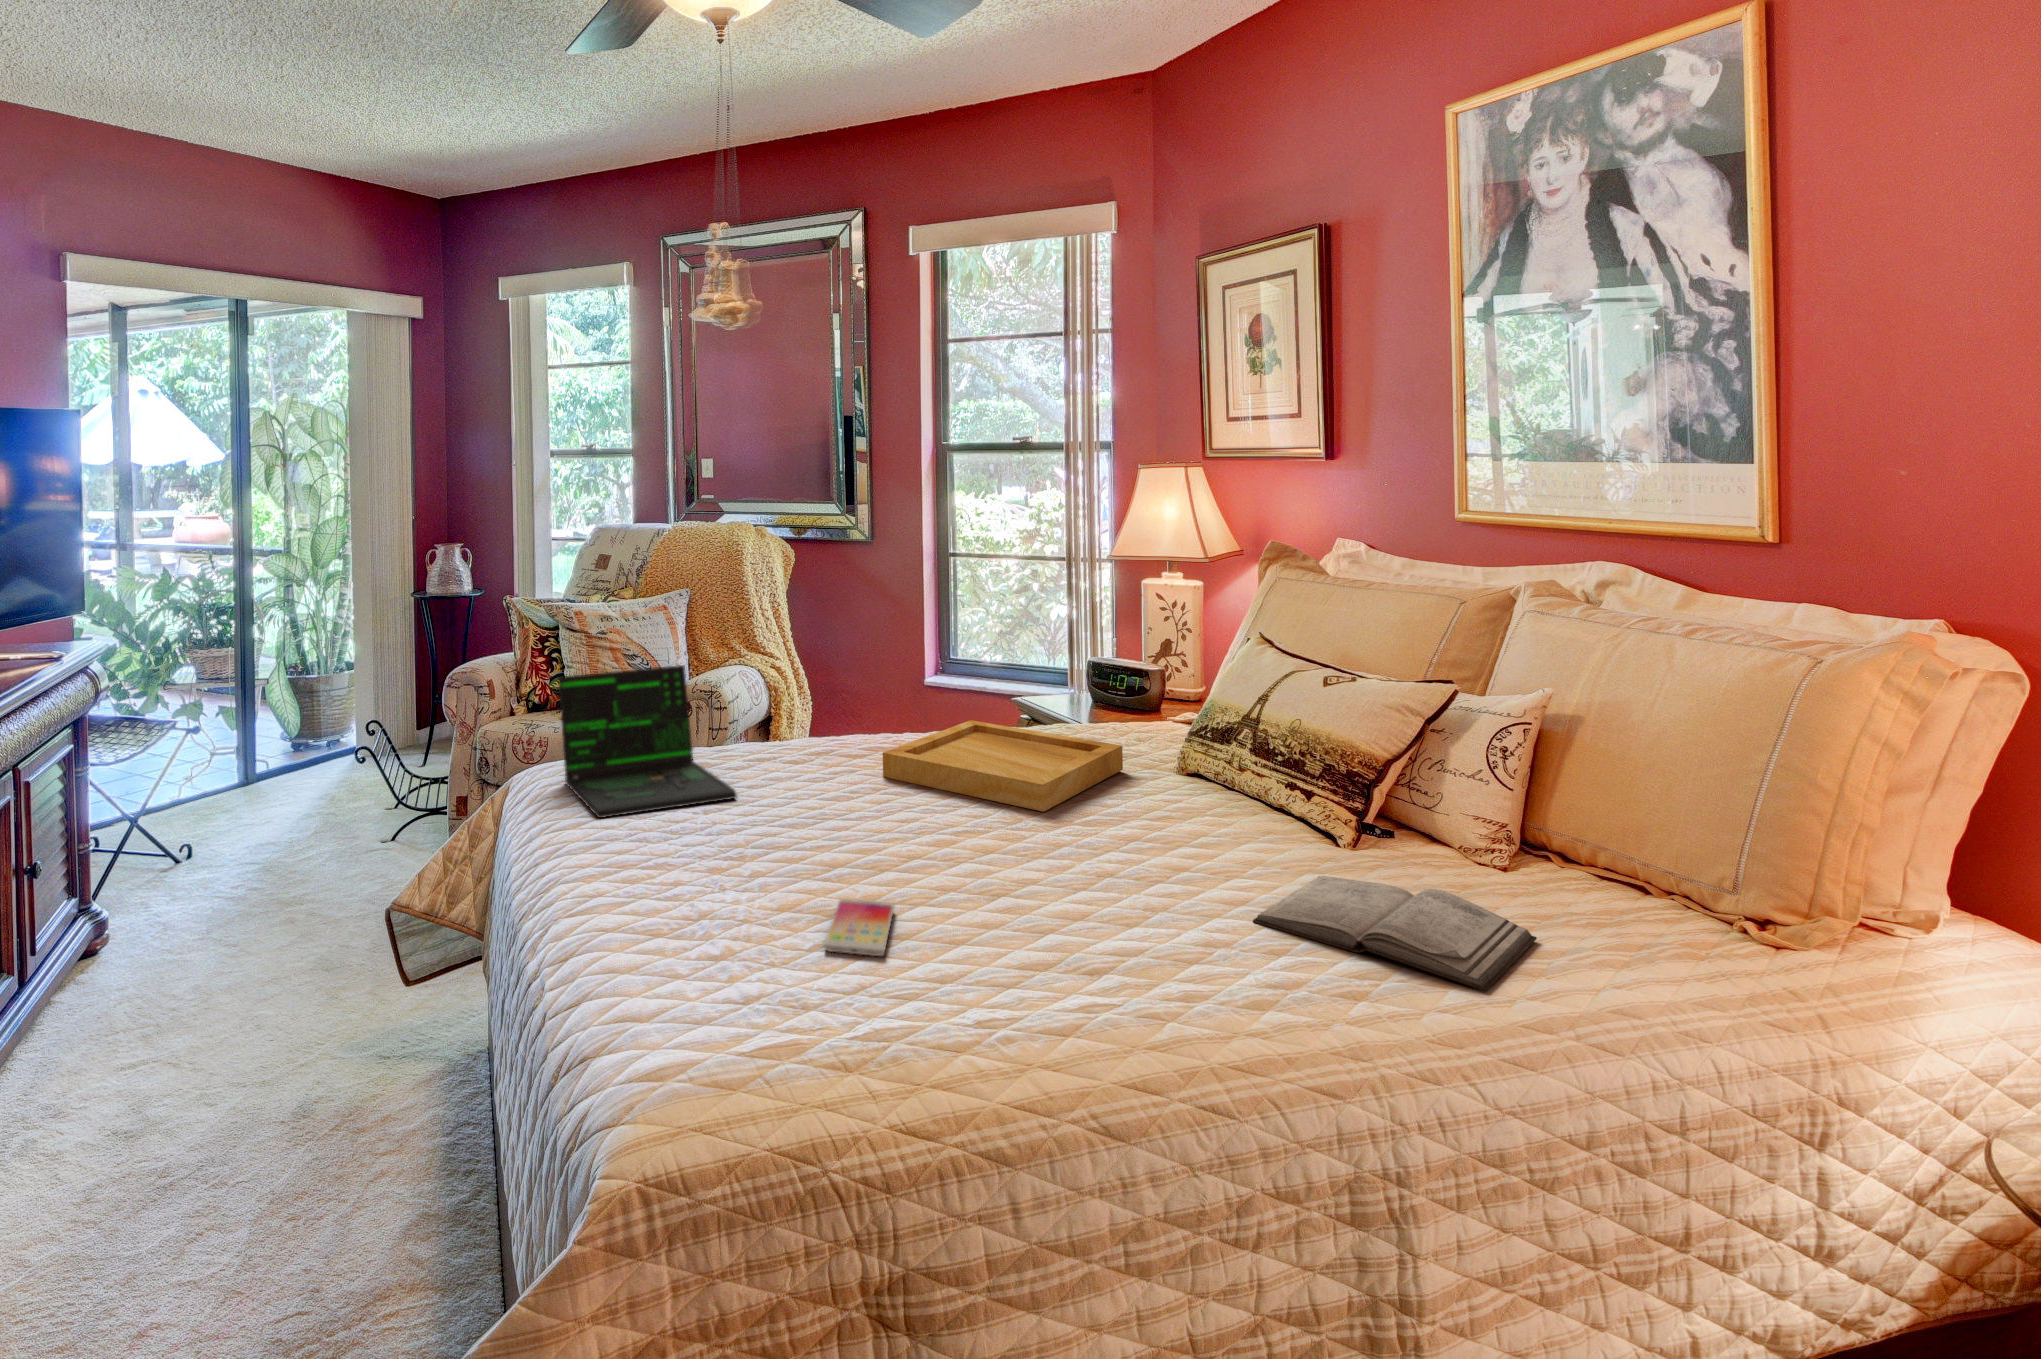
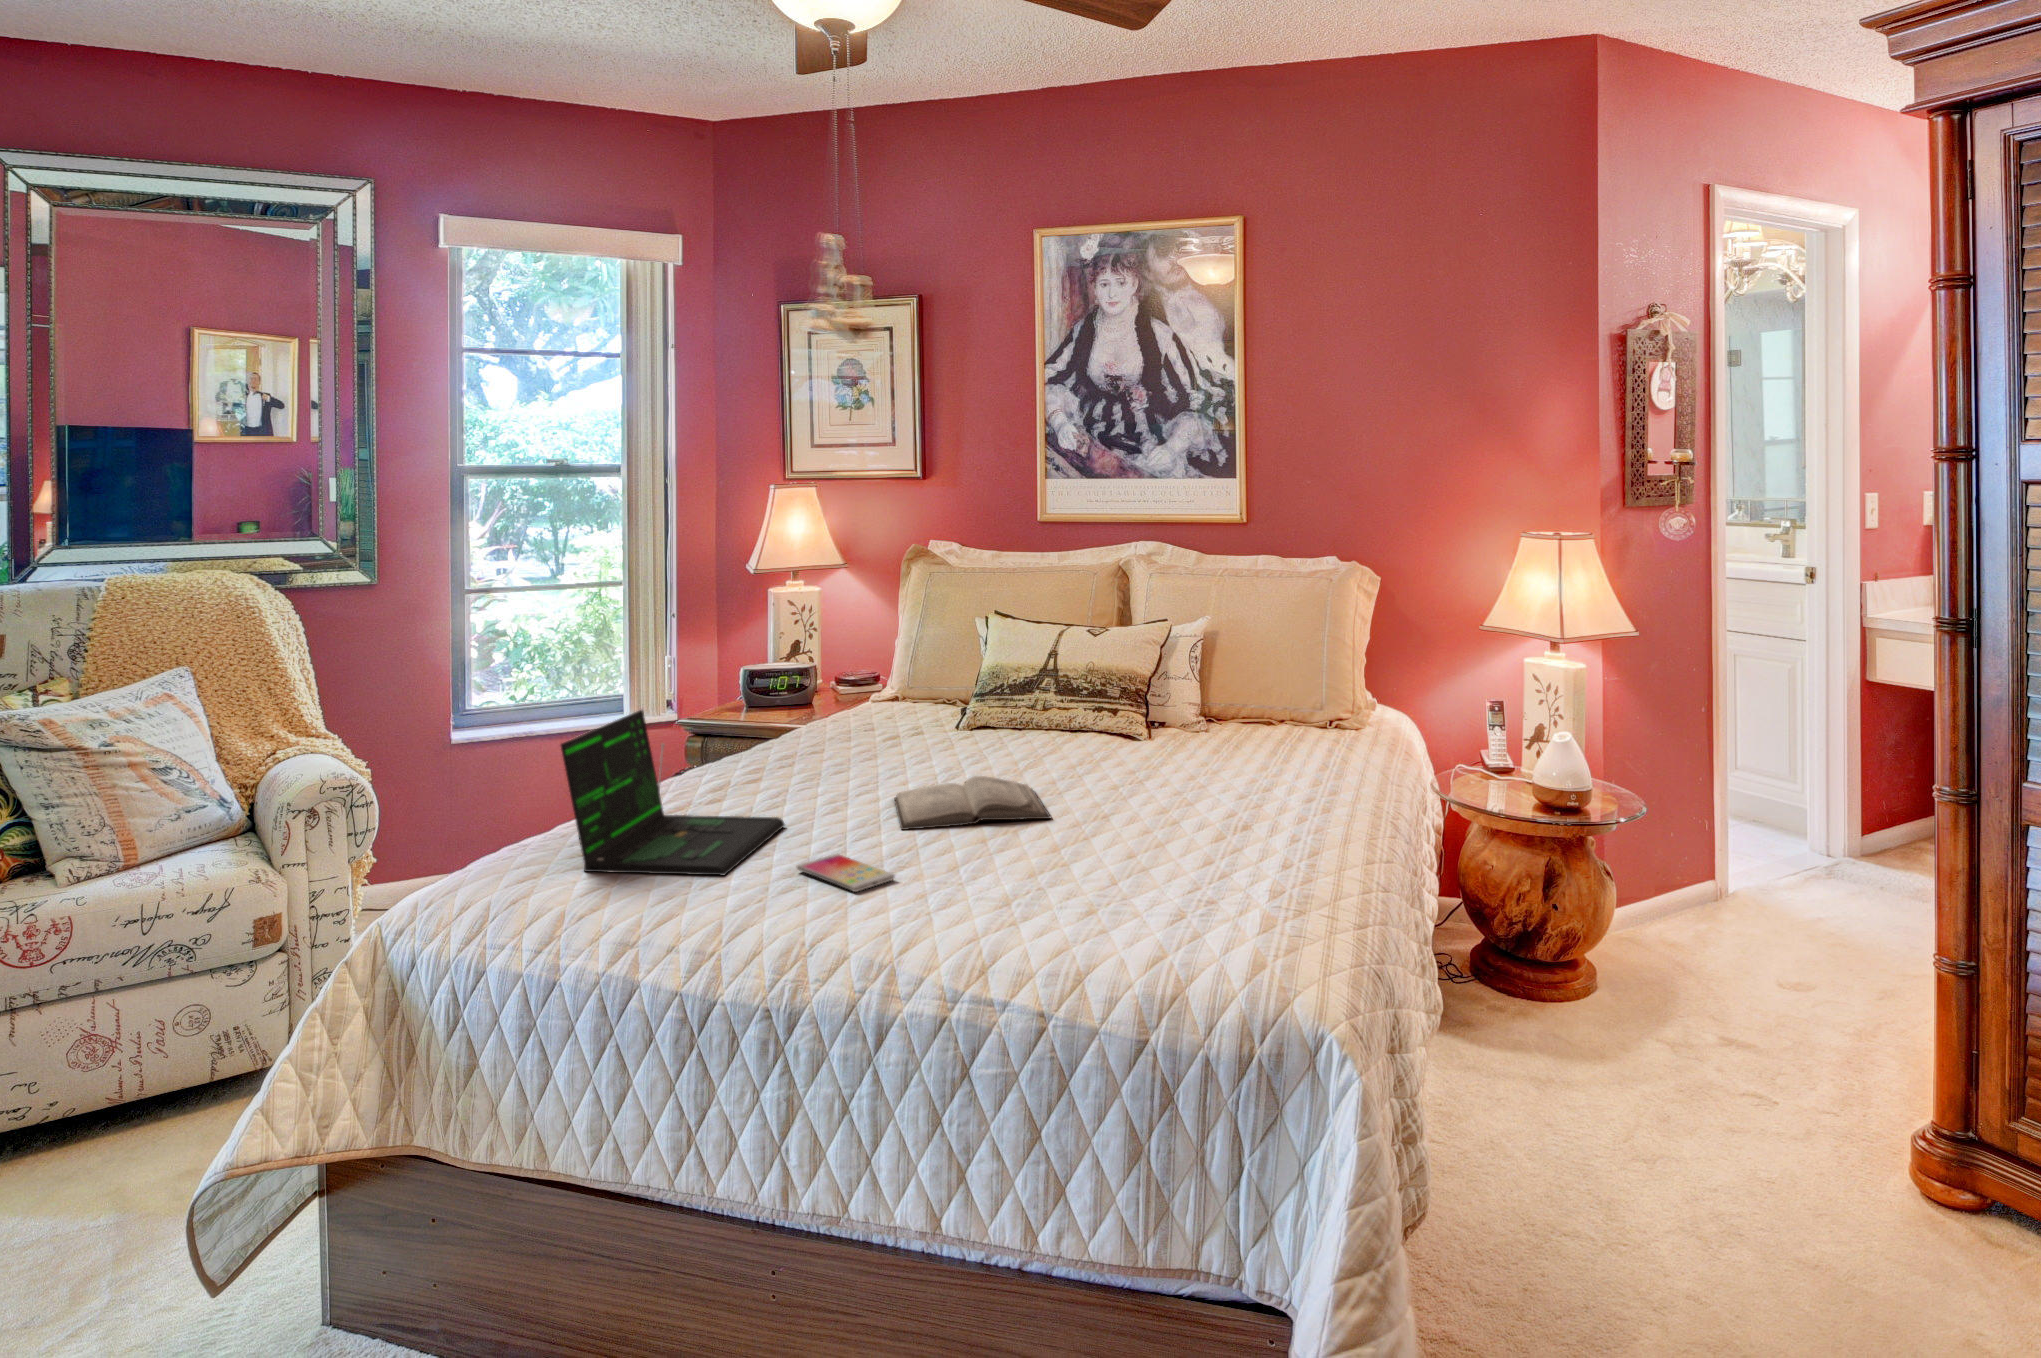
tray: present [883,720,1123,812] -> none [812,714,993,782]
diary: present [1253,876,1537,991] -> present [894,776,1051,830]
smartphone: present [824,899,894,956] -> present [796,854,894,892]

